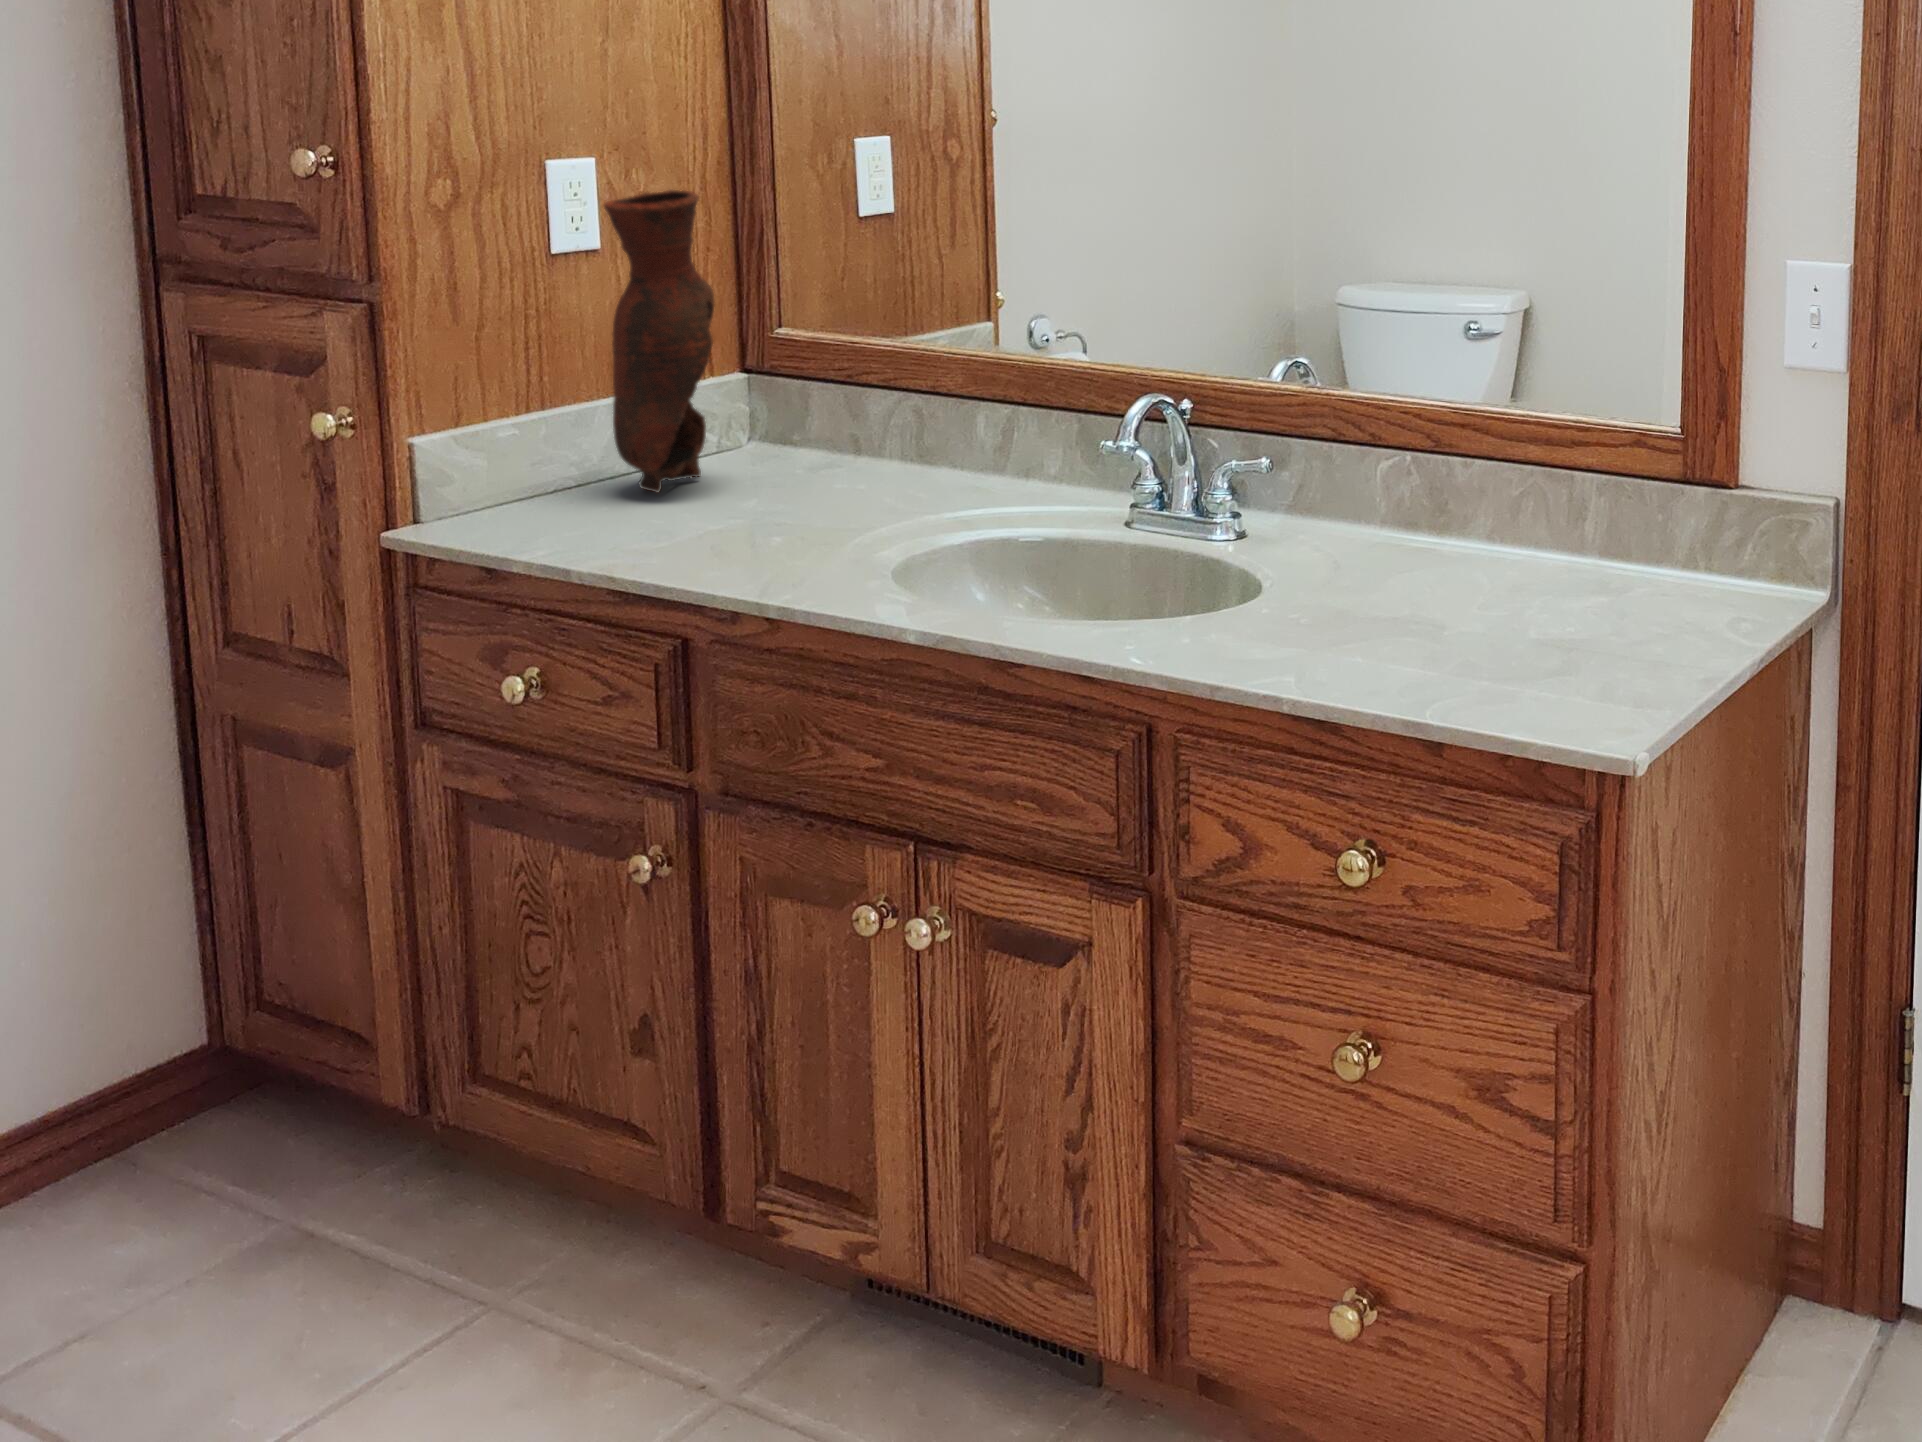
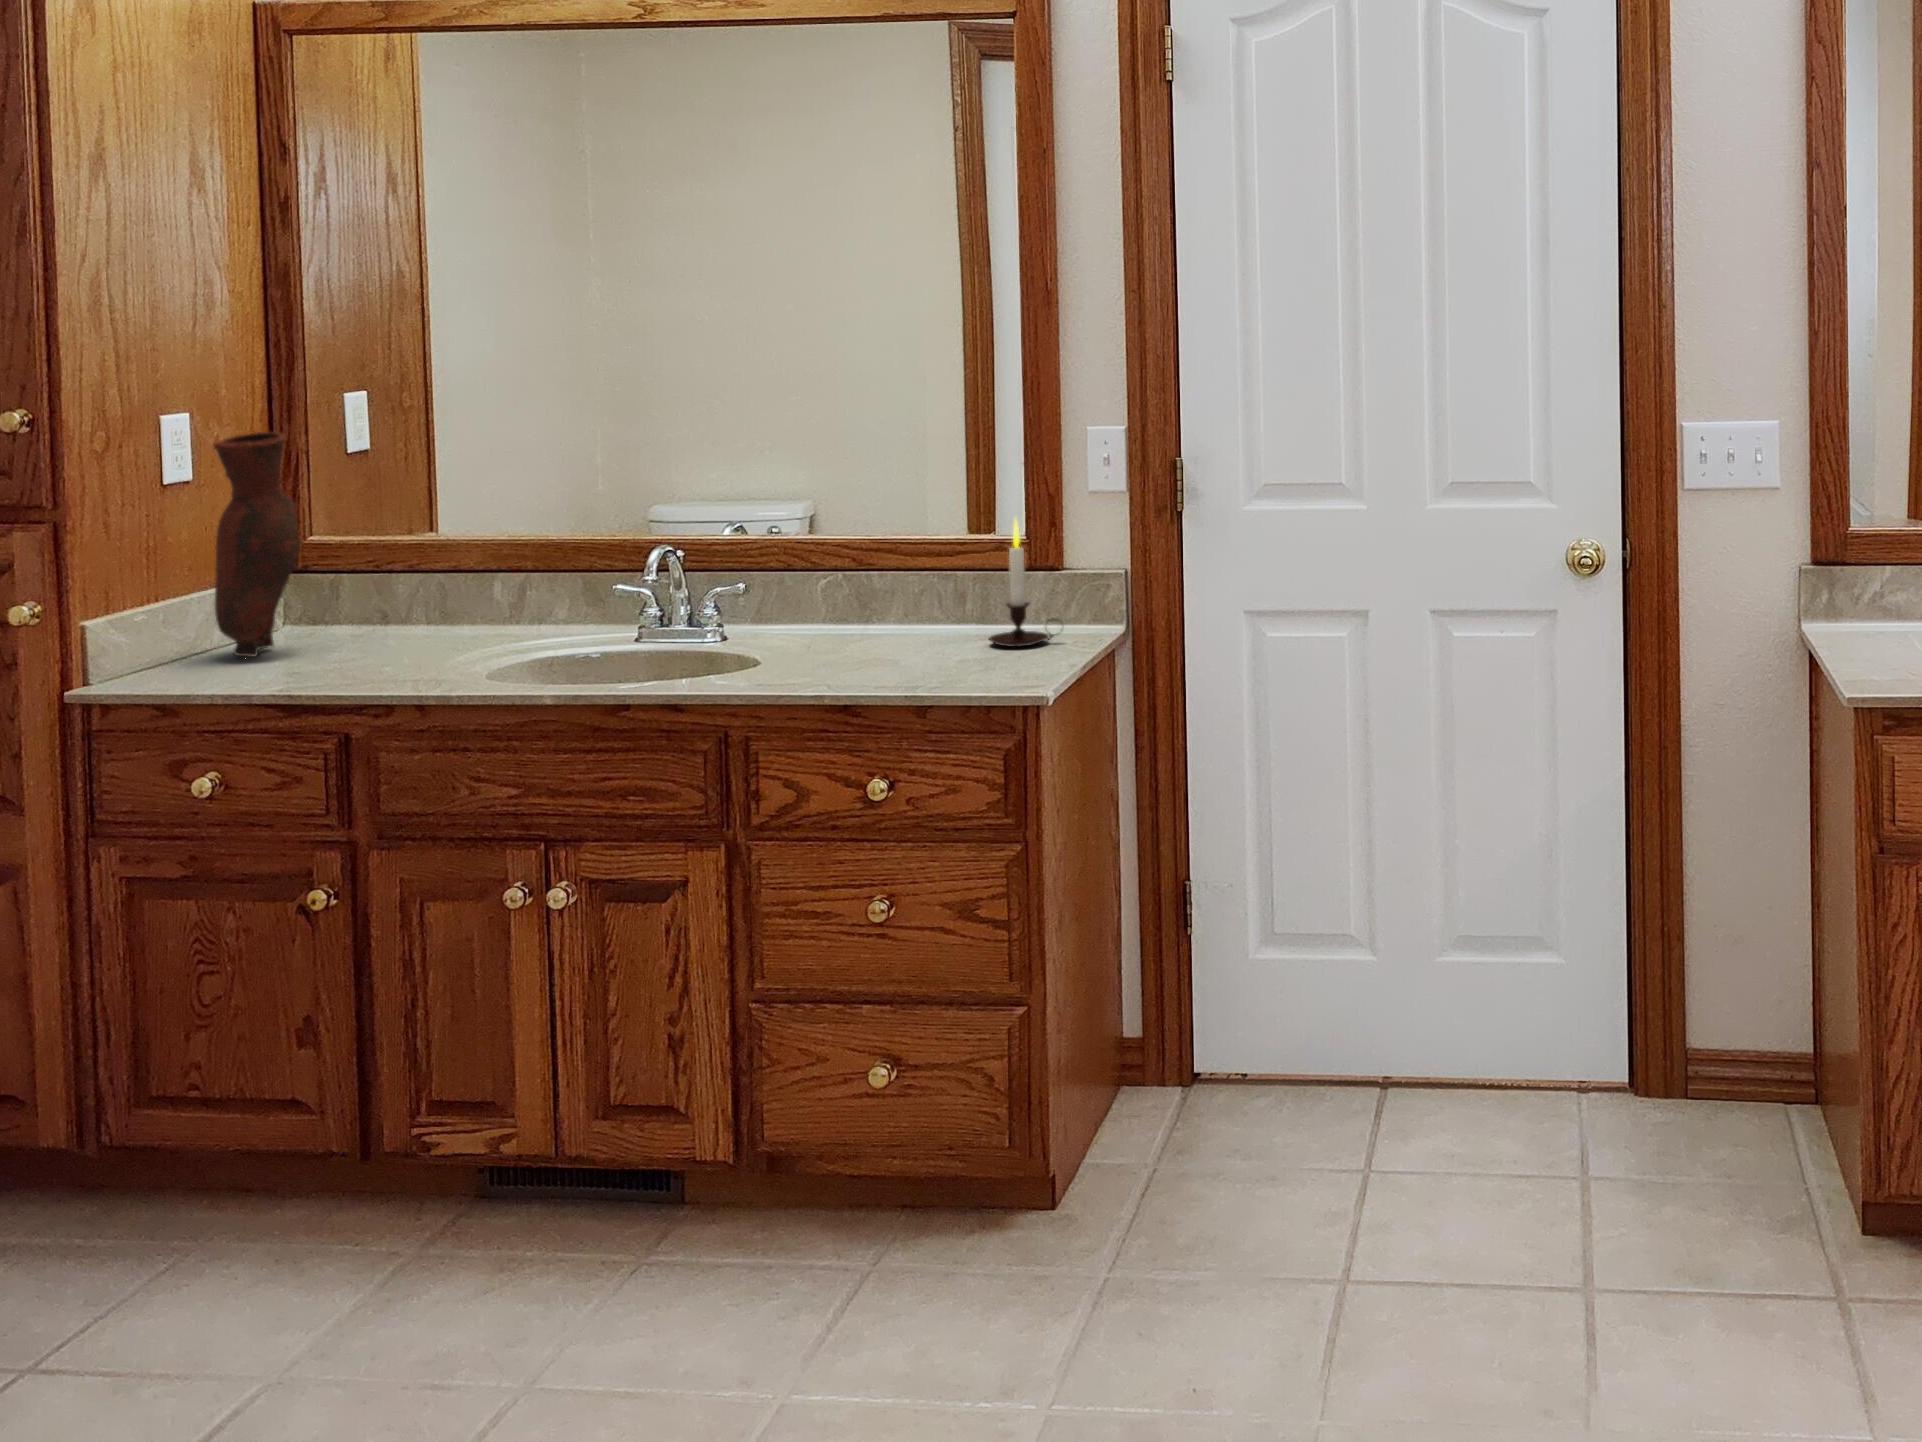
candle: none [1603,404,1725,617] -> present [989,519,1060,647]

